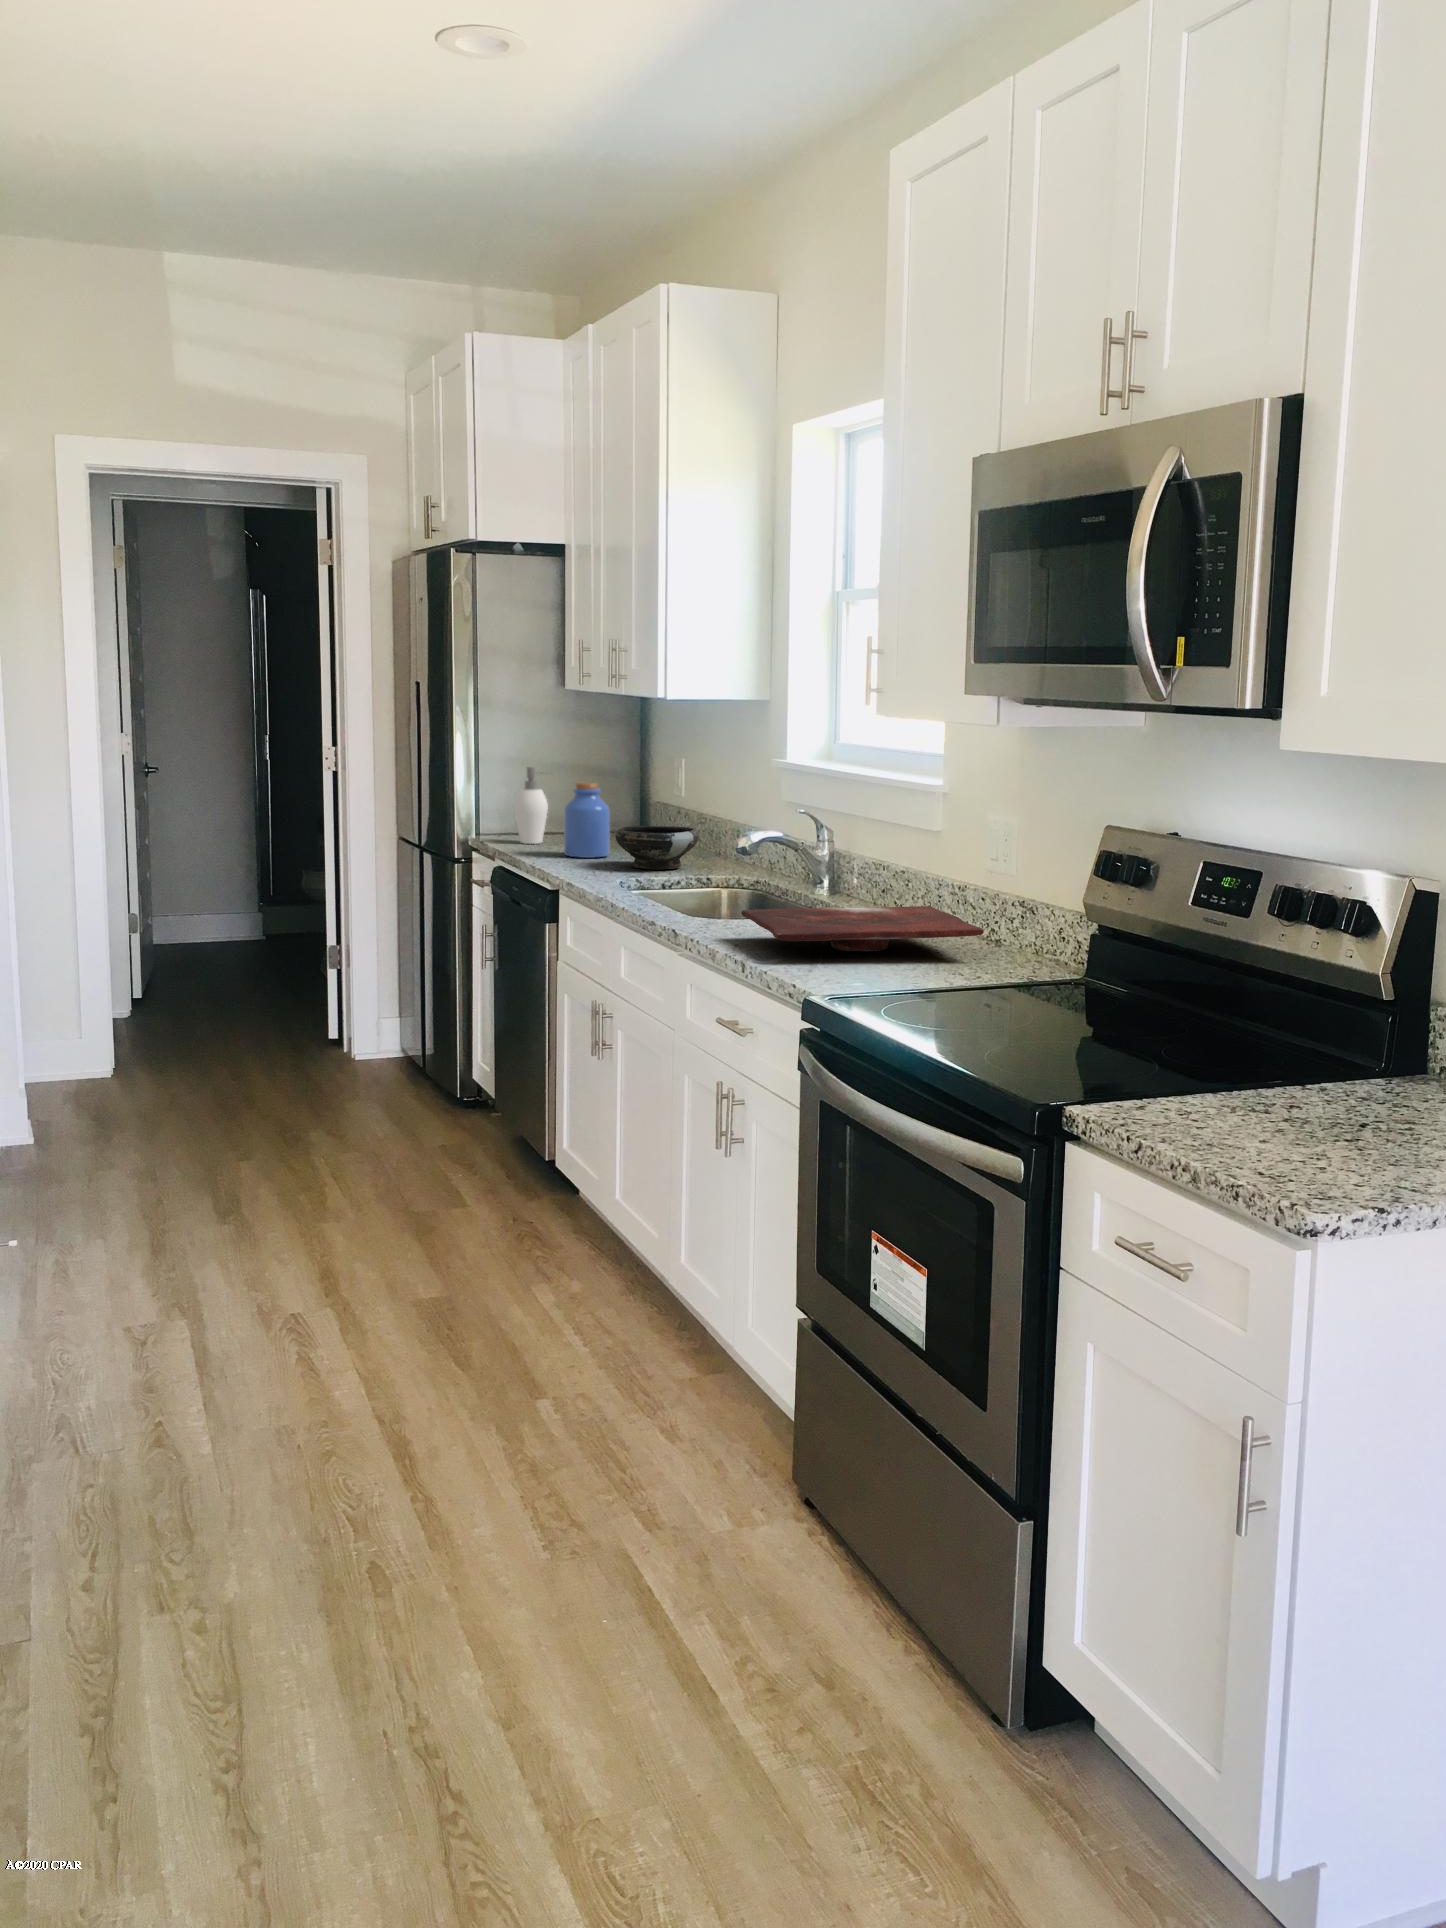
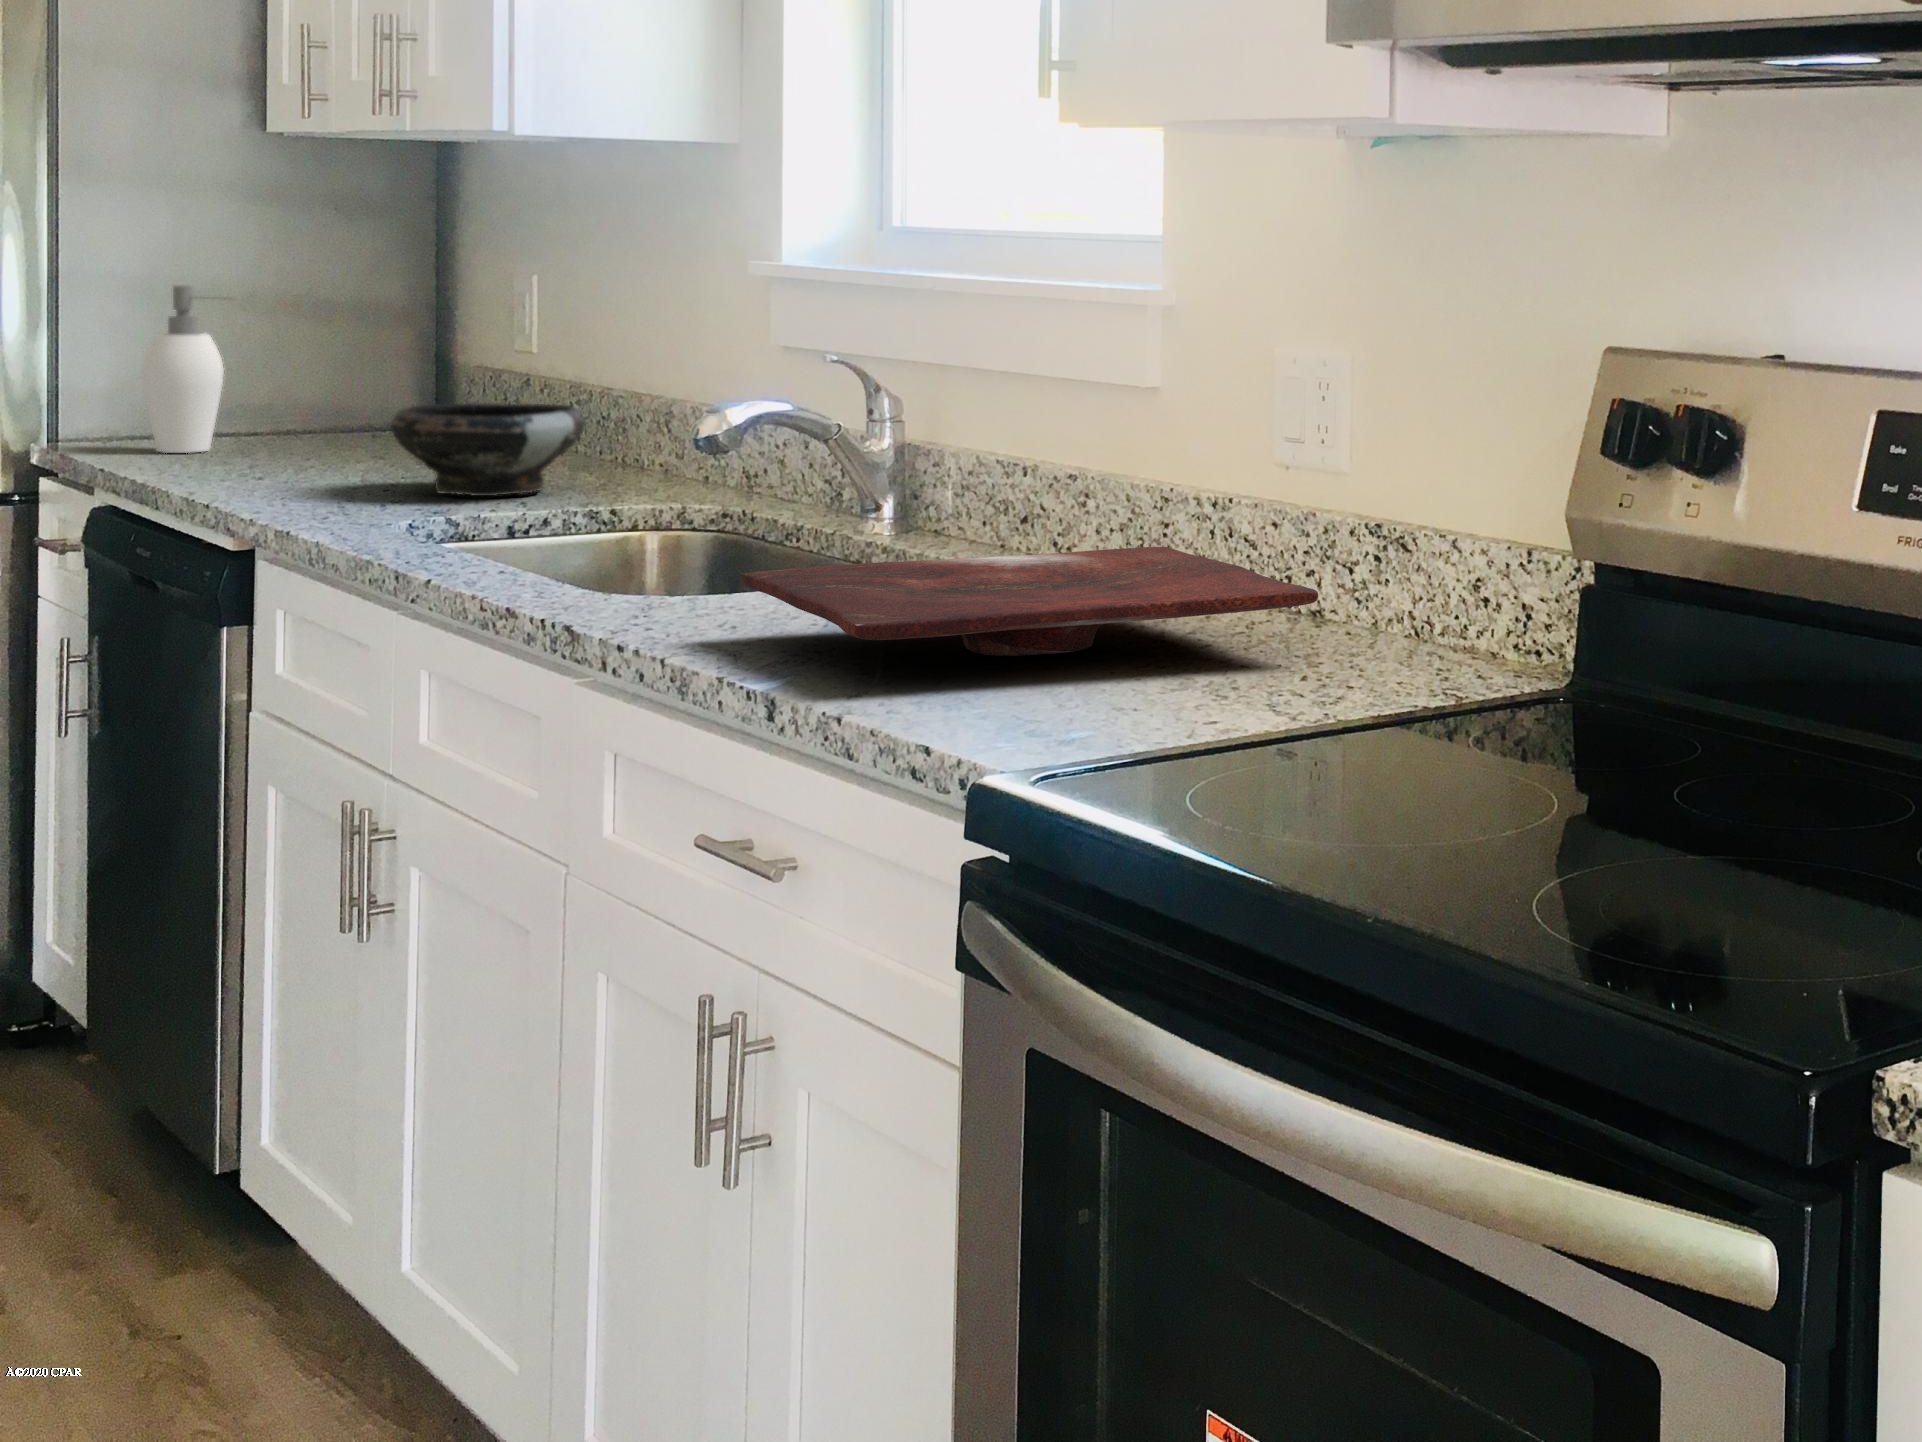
jar: present [564,782,610,858] -> none [265,314,374,477]

